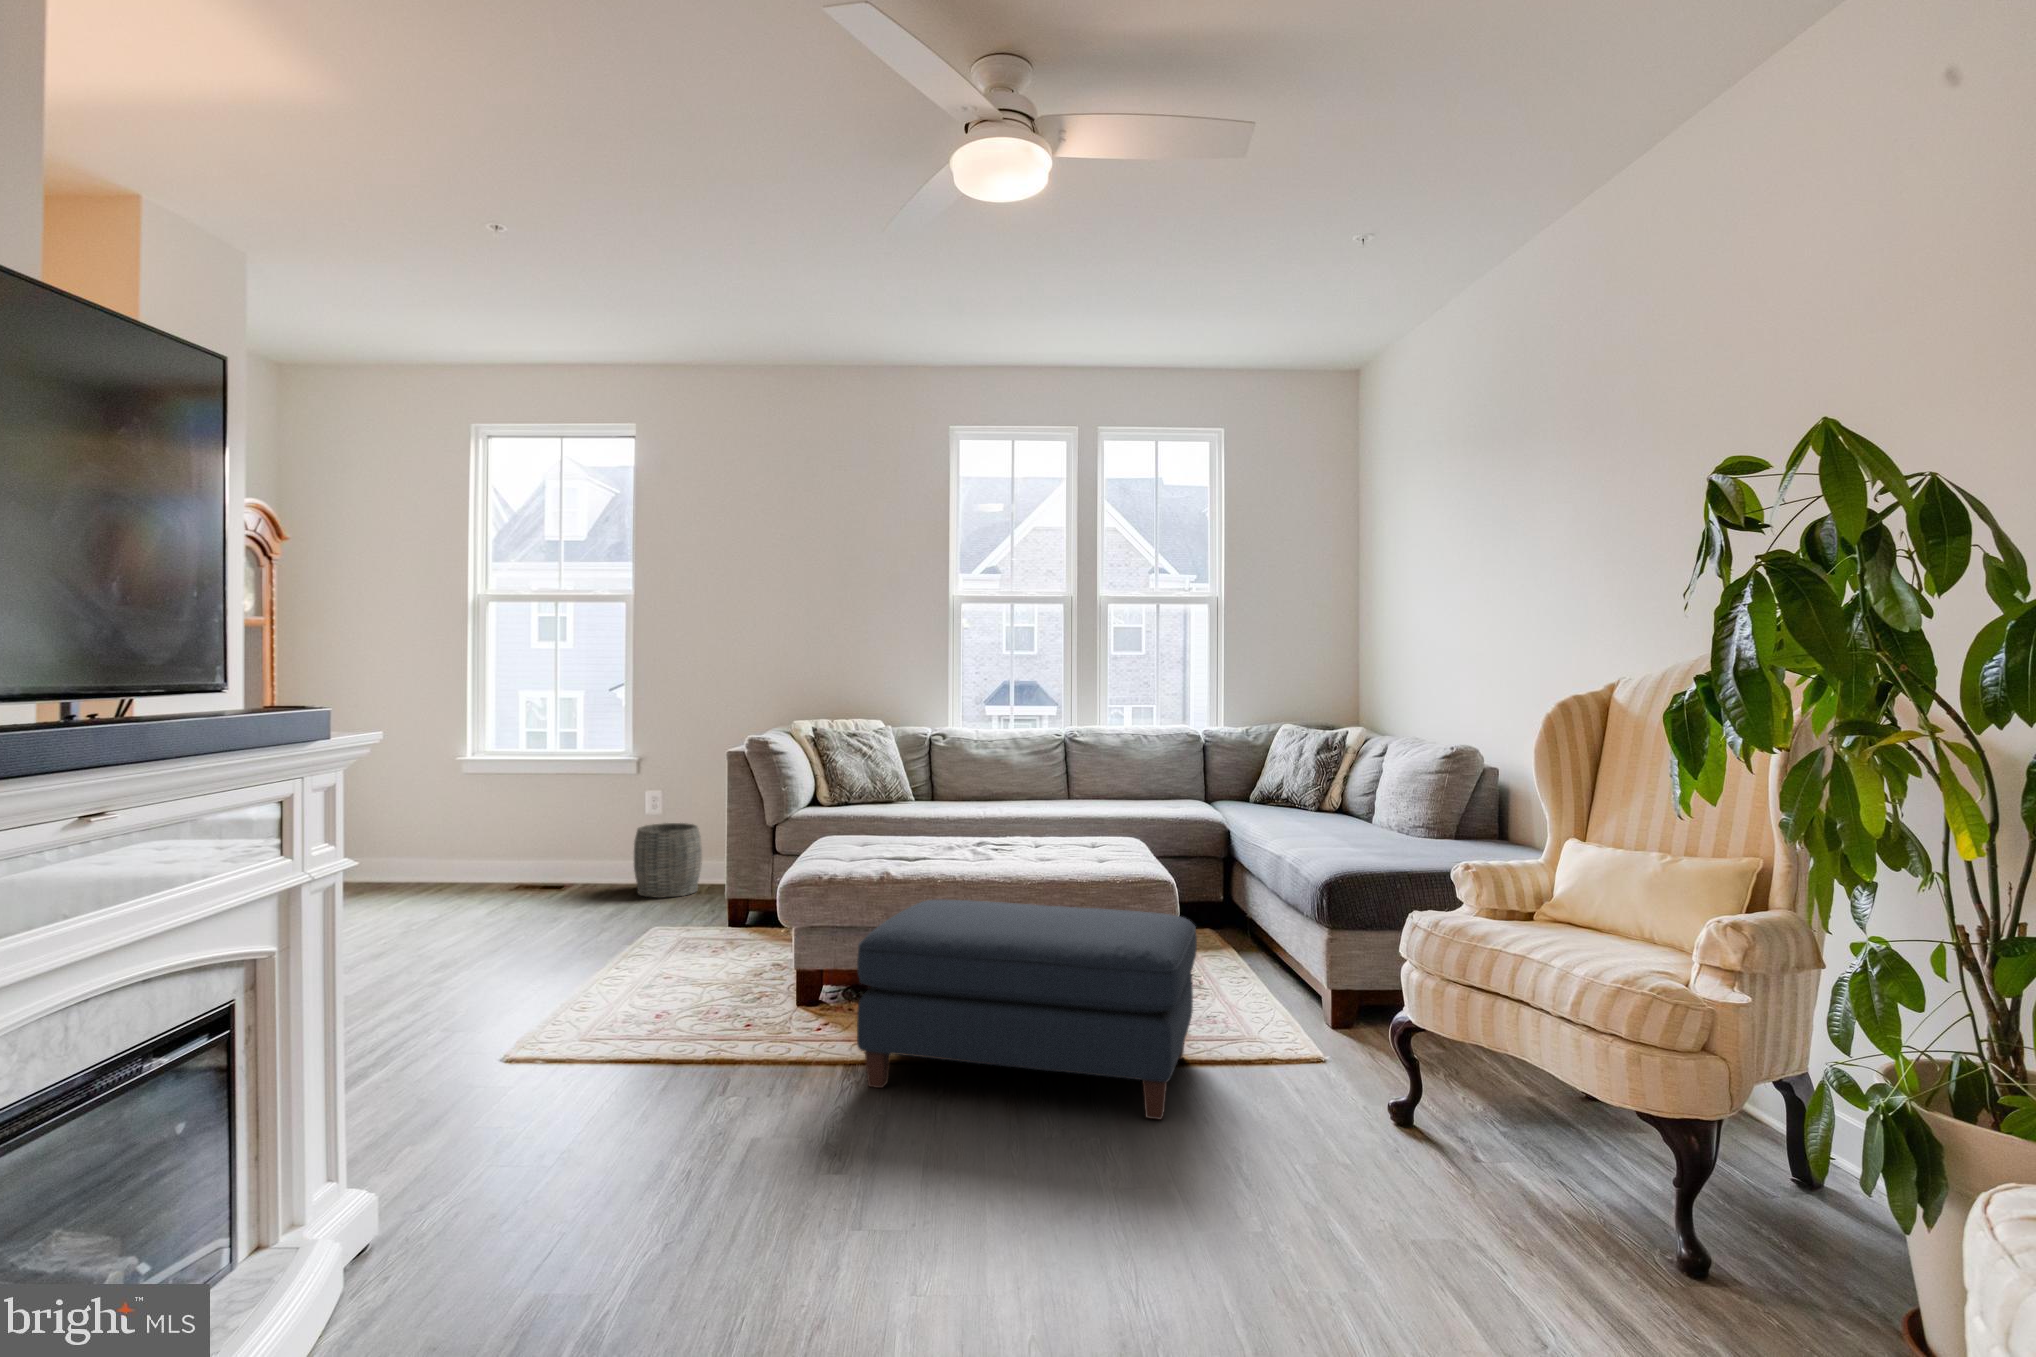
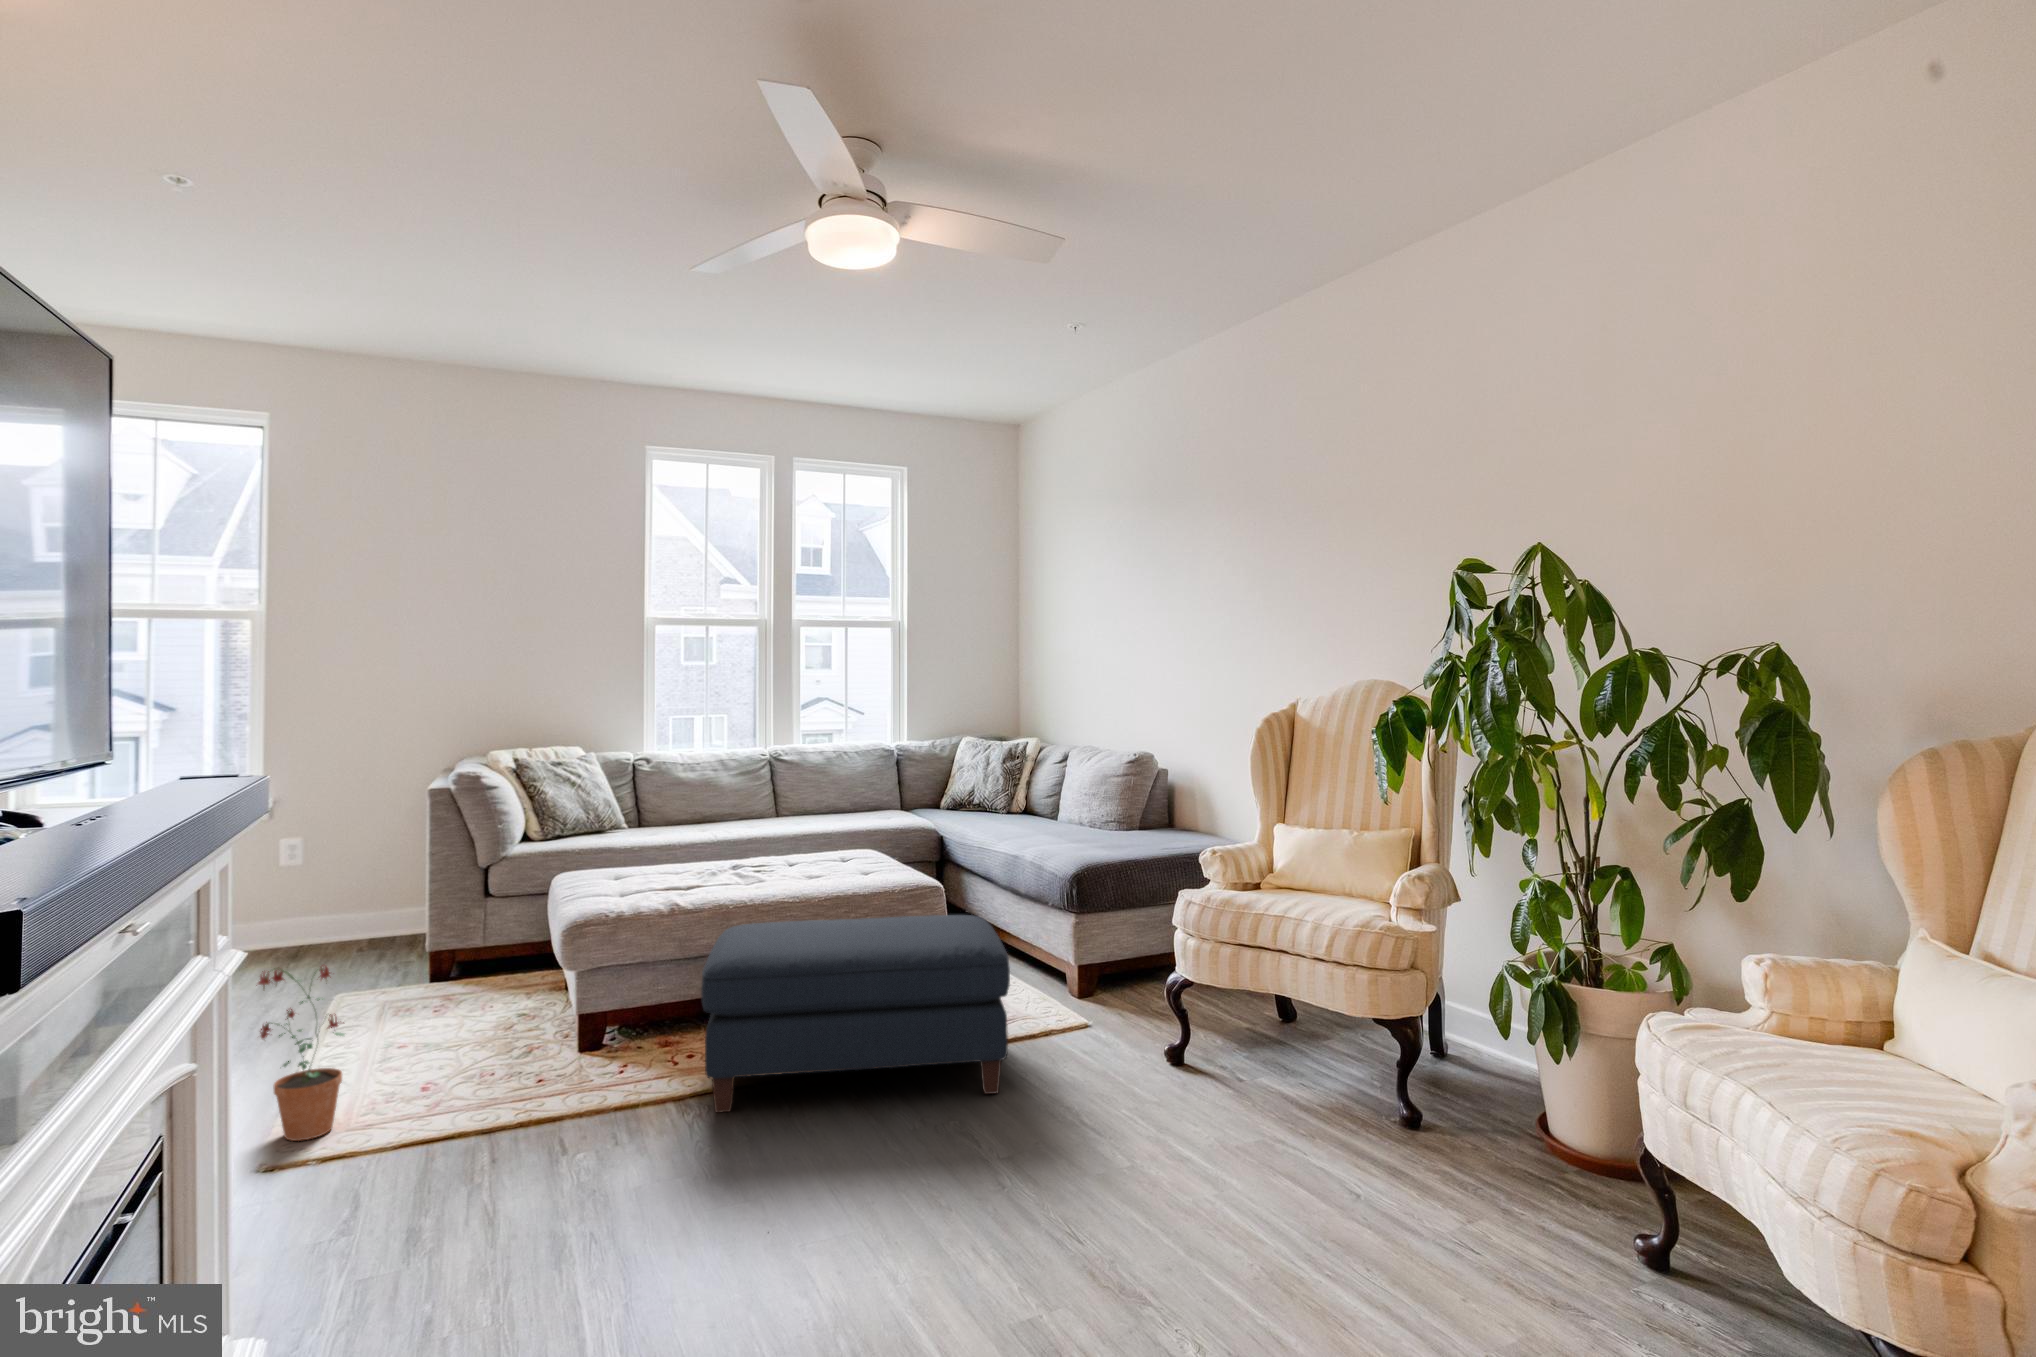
woven basket: present [634,823,702,898] -> none [276,873,364,960]
potted plant: none [497,893,582,1049] -> present [256,966,344,1141]

